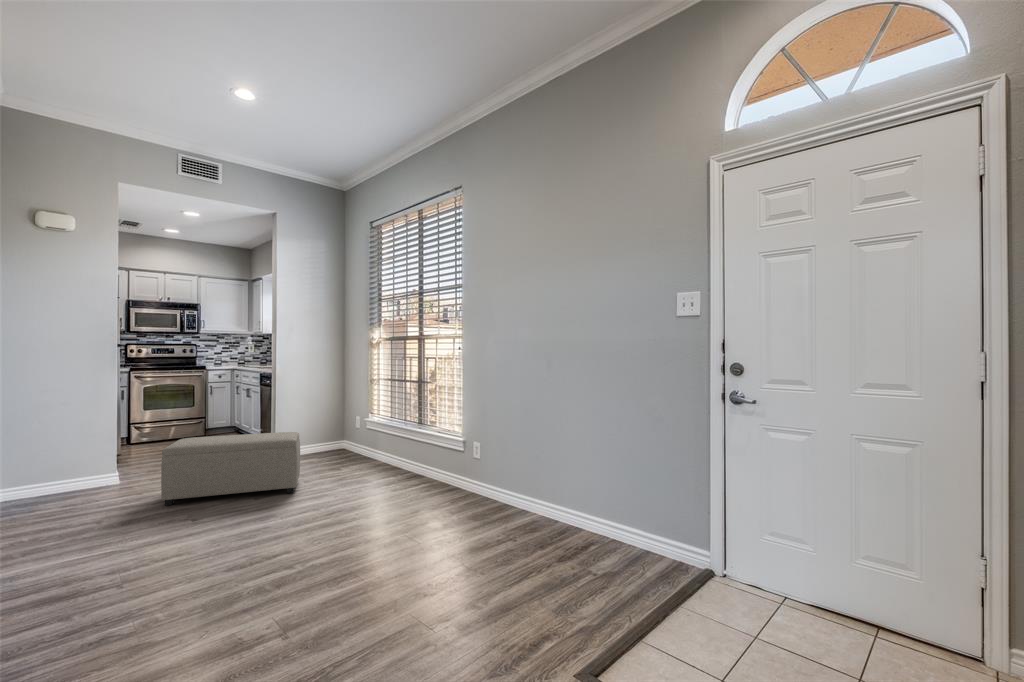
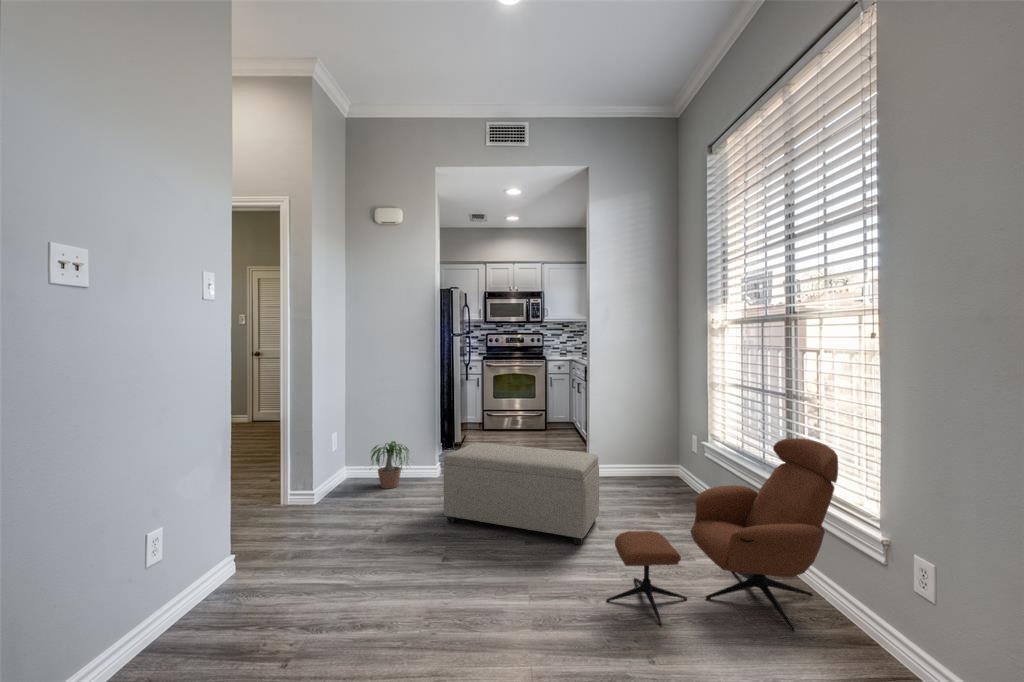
lounge chair: none [325,402,442,509] -> present [606,438,838,630]
potted plant: none [26,454,100,503] -> present [371,441,409,489]

